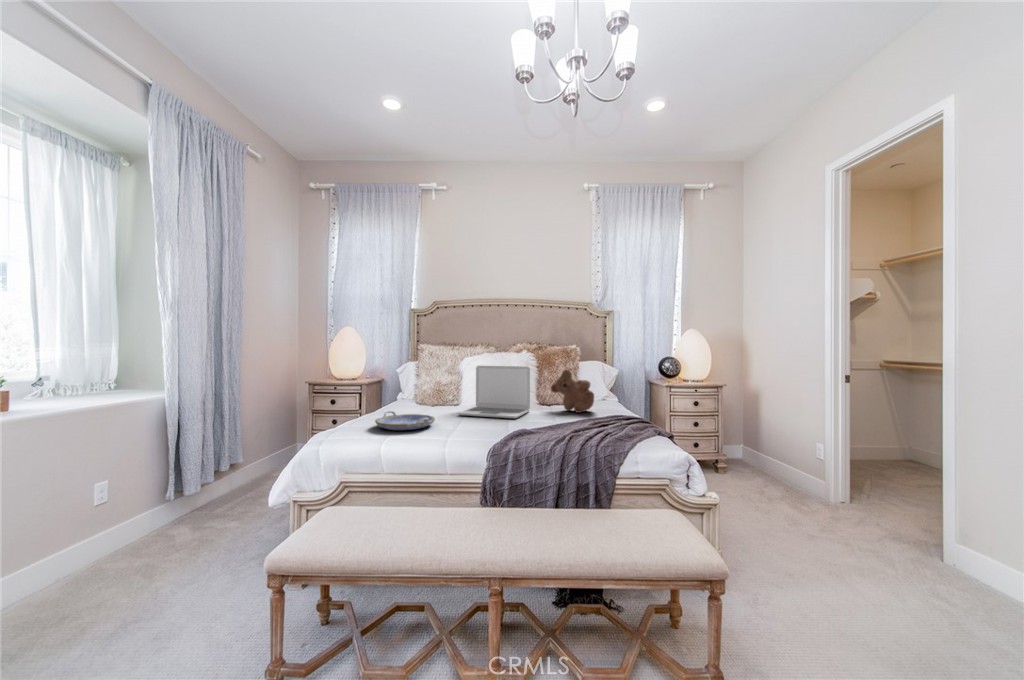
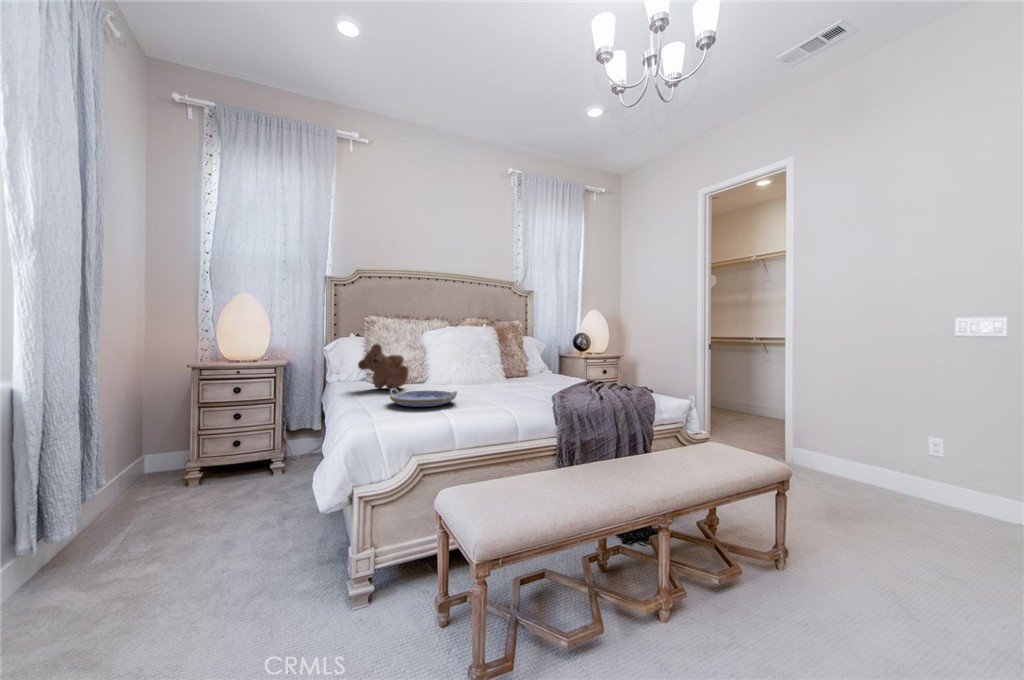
laptop: present [459,366,530,418] -> none [448,340,513,390]
teddy bear: present [551,370,594,413] -> present [358,344,408,390]

